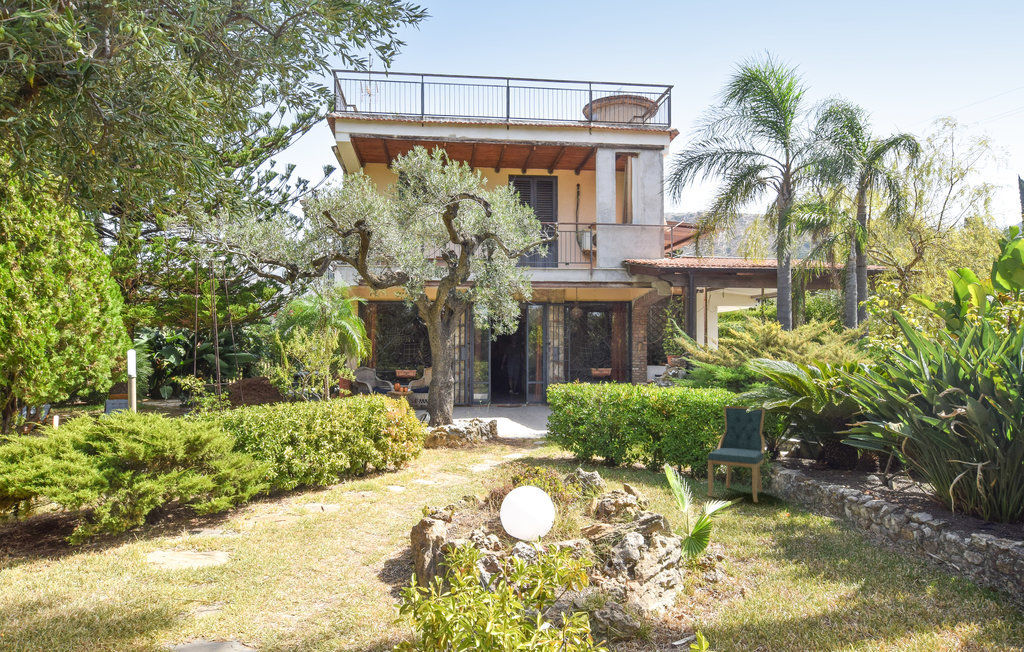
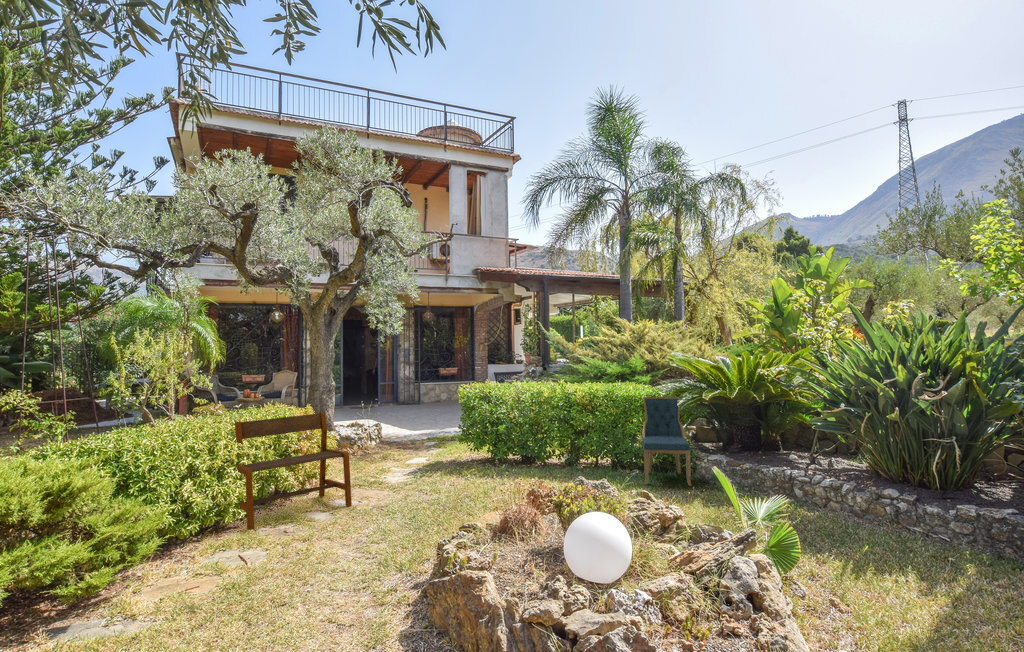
bench: none [330,402,422,491] -> present [235,412,352,530]

